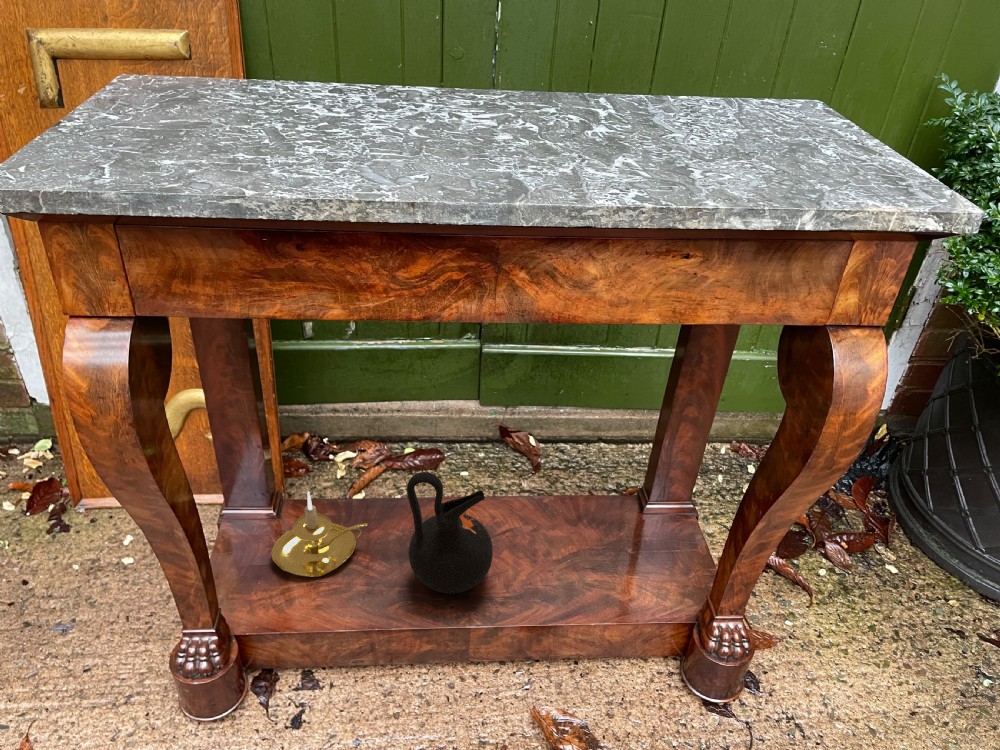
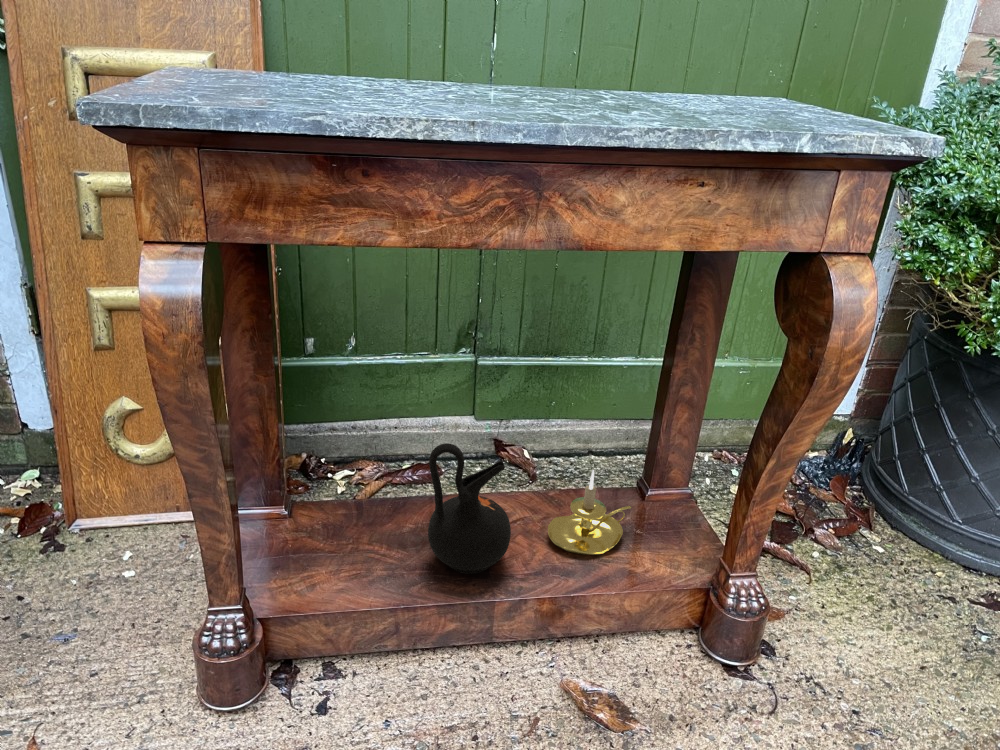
candle holder: present [271,491,368,577] -> present [548,470,631,555]

